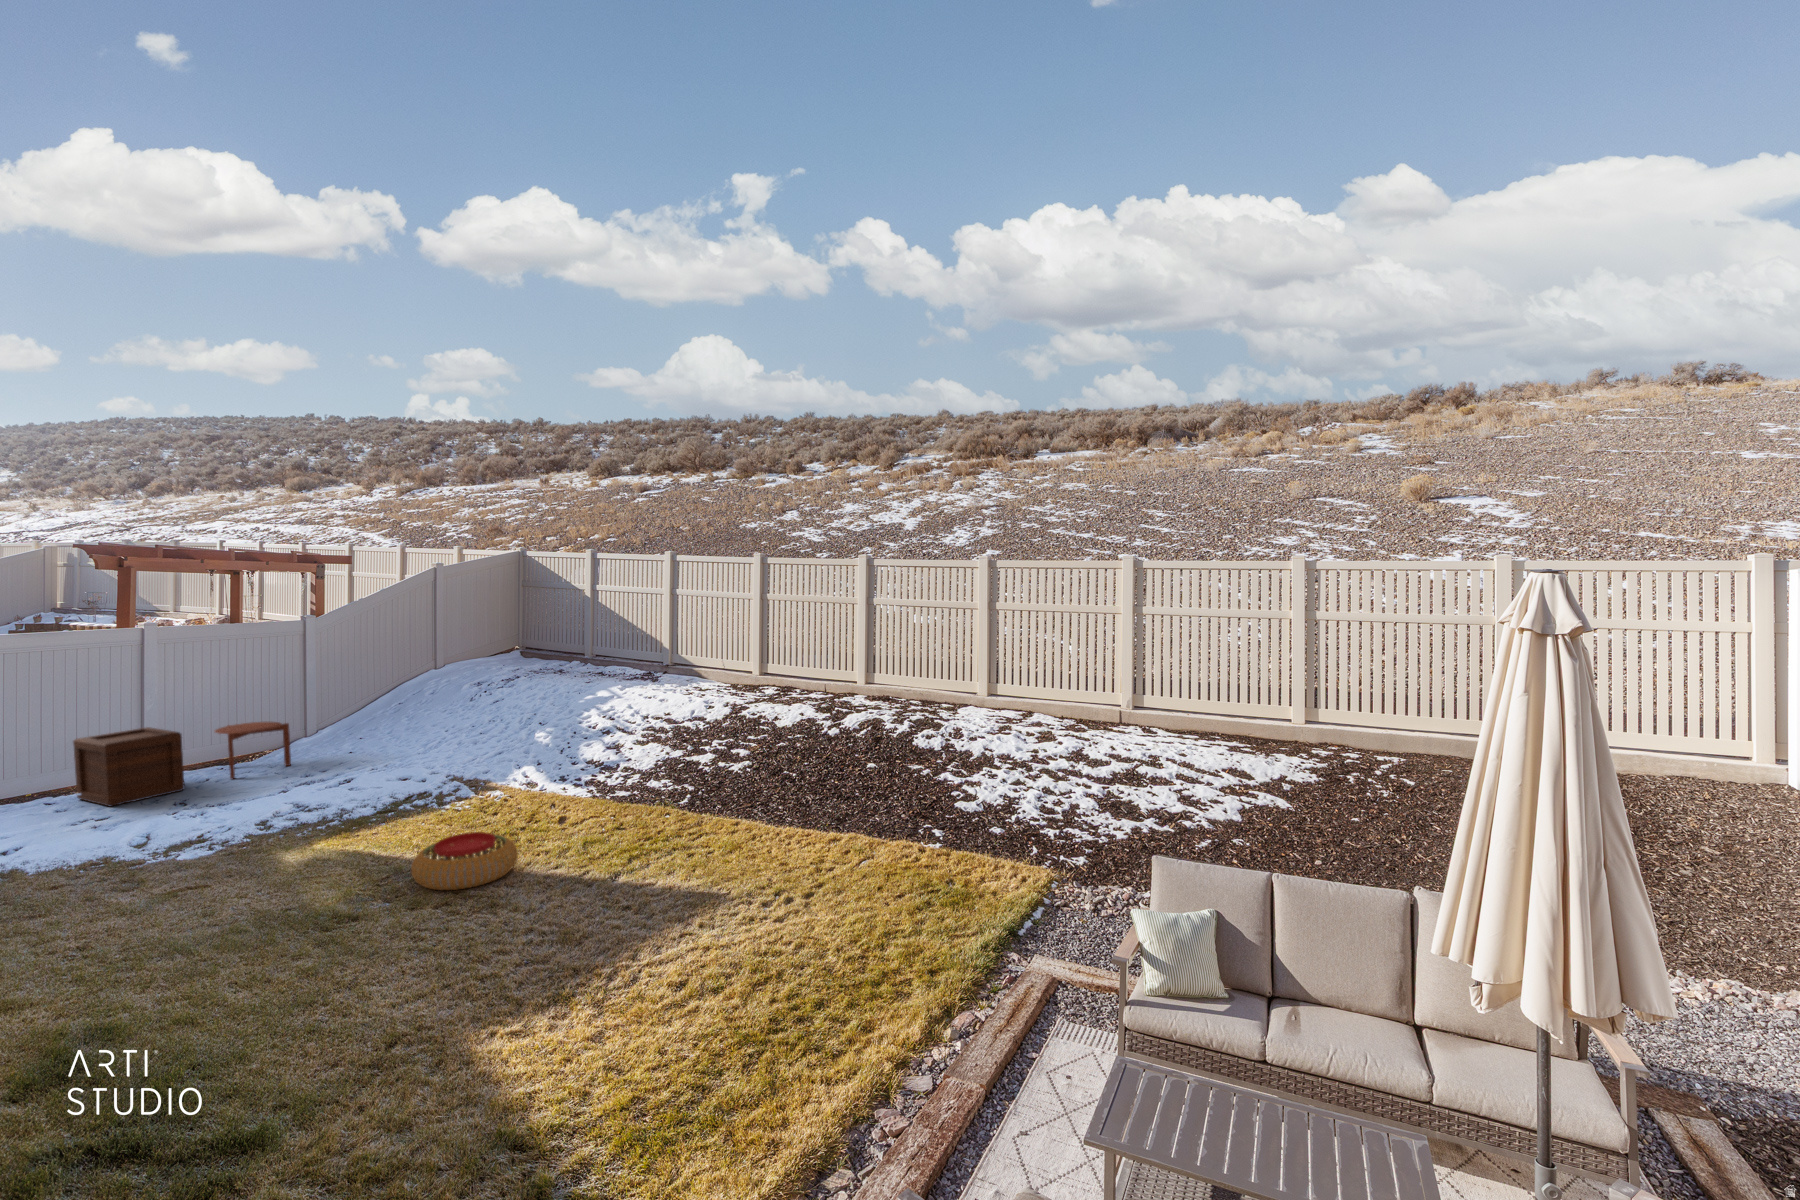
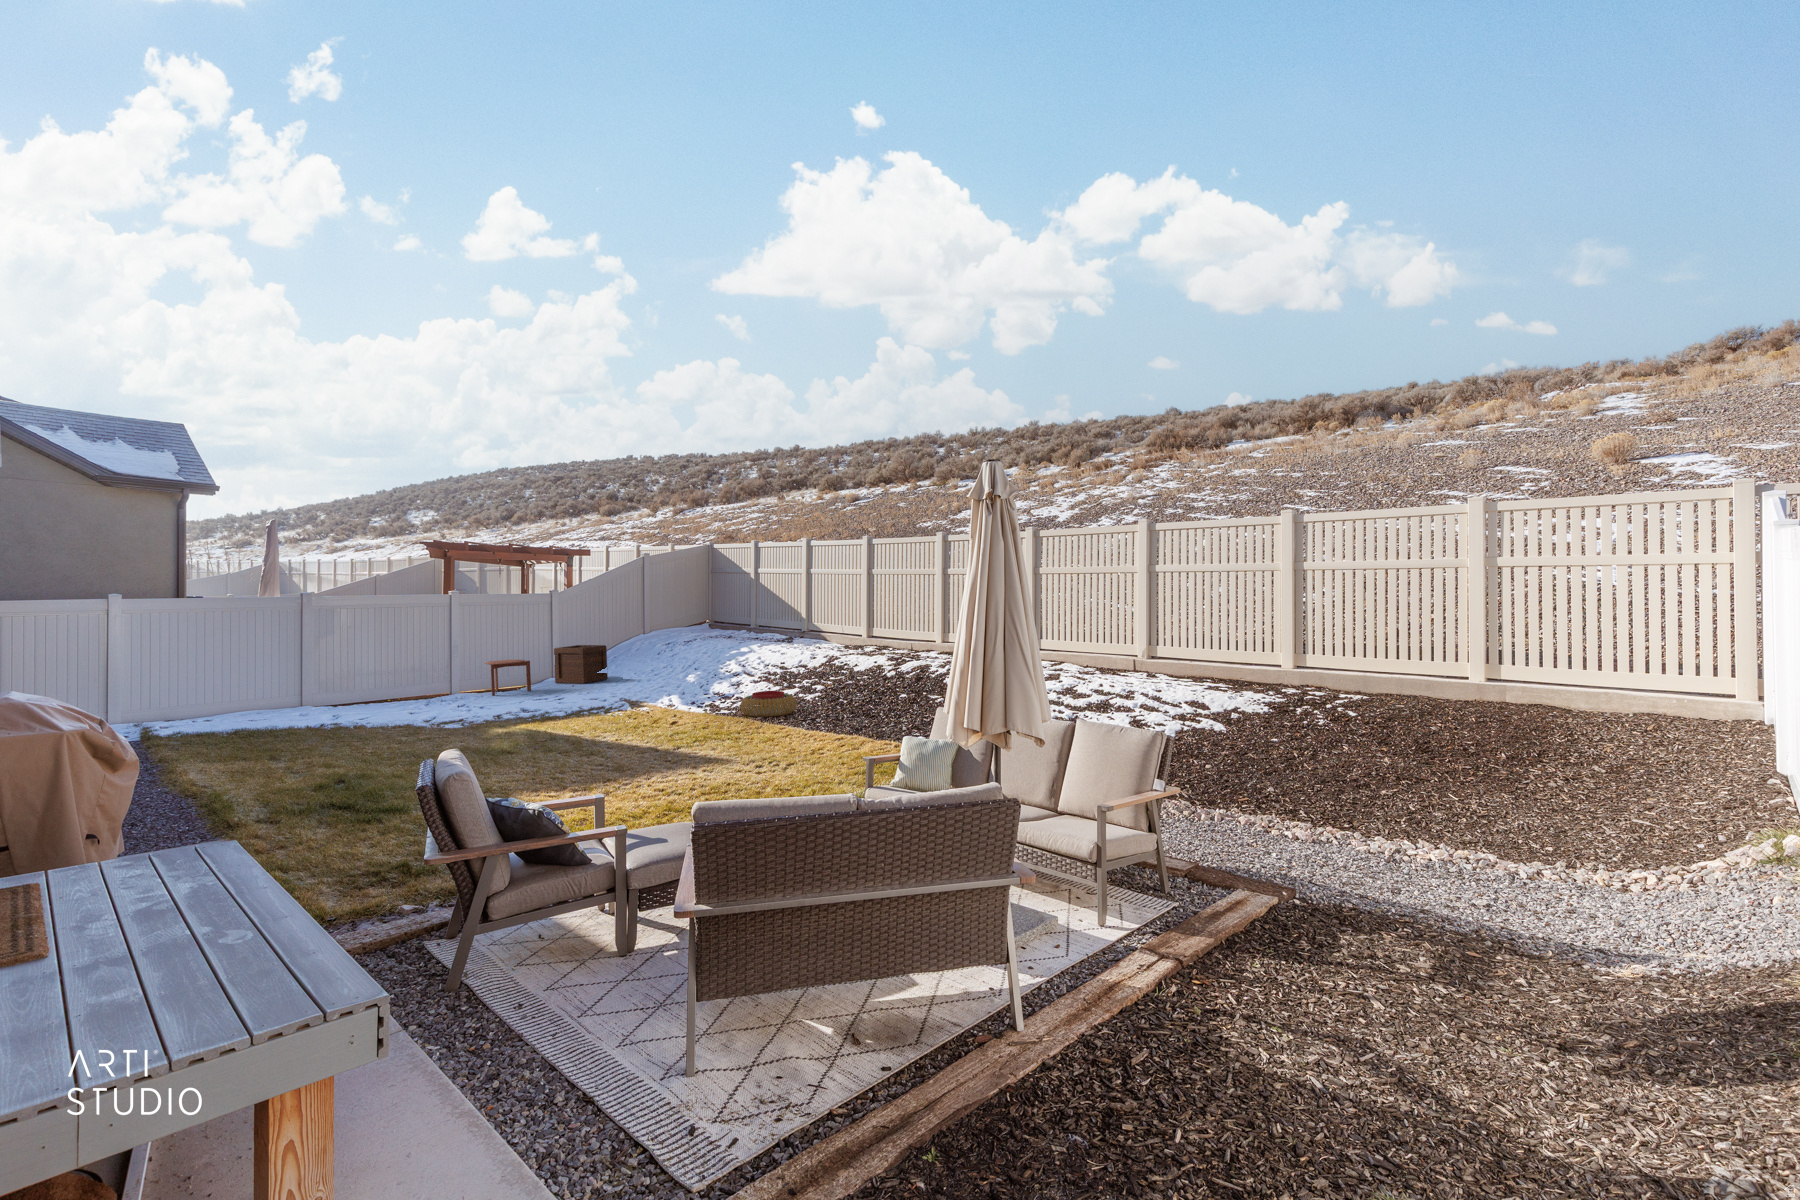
wooden crate: present [73,727,185,806] -> present [554,645,608,684]
pouf: present [411,832,518,890] -> present [740,691,796,717]

